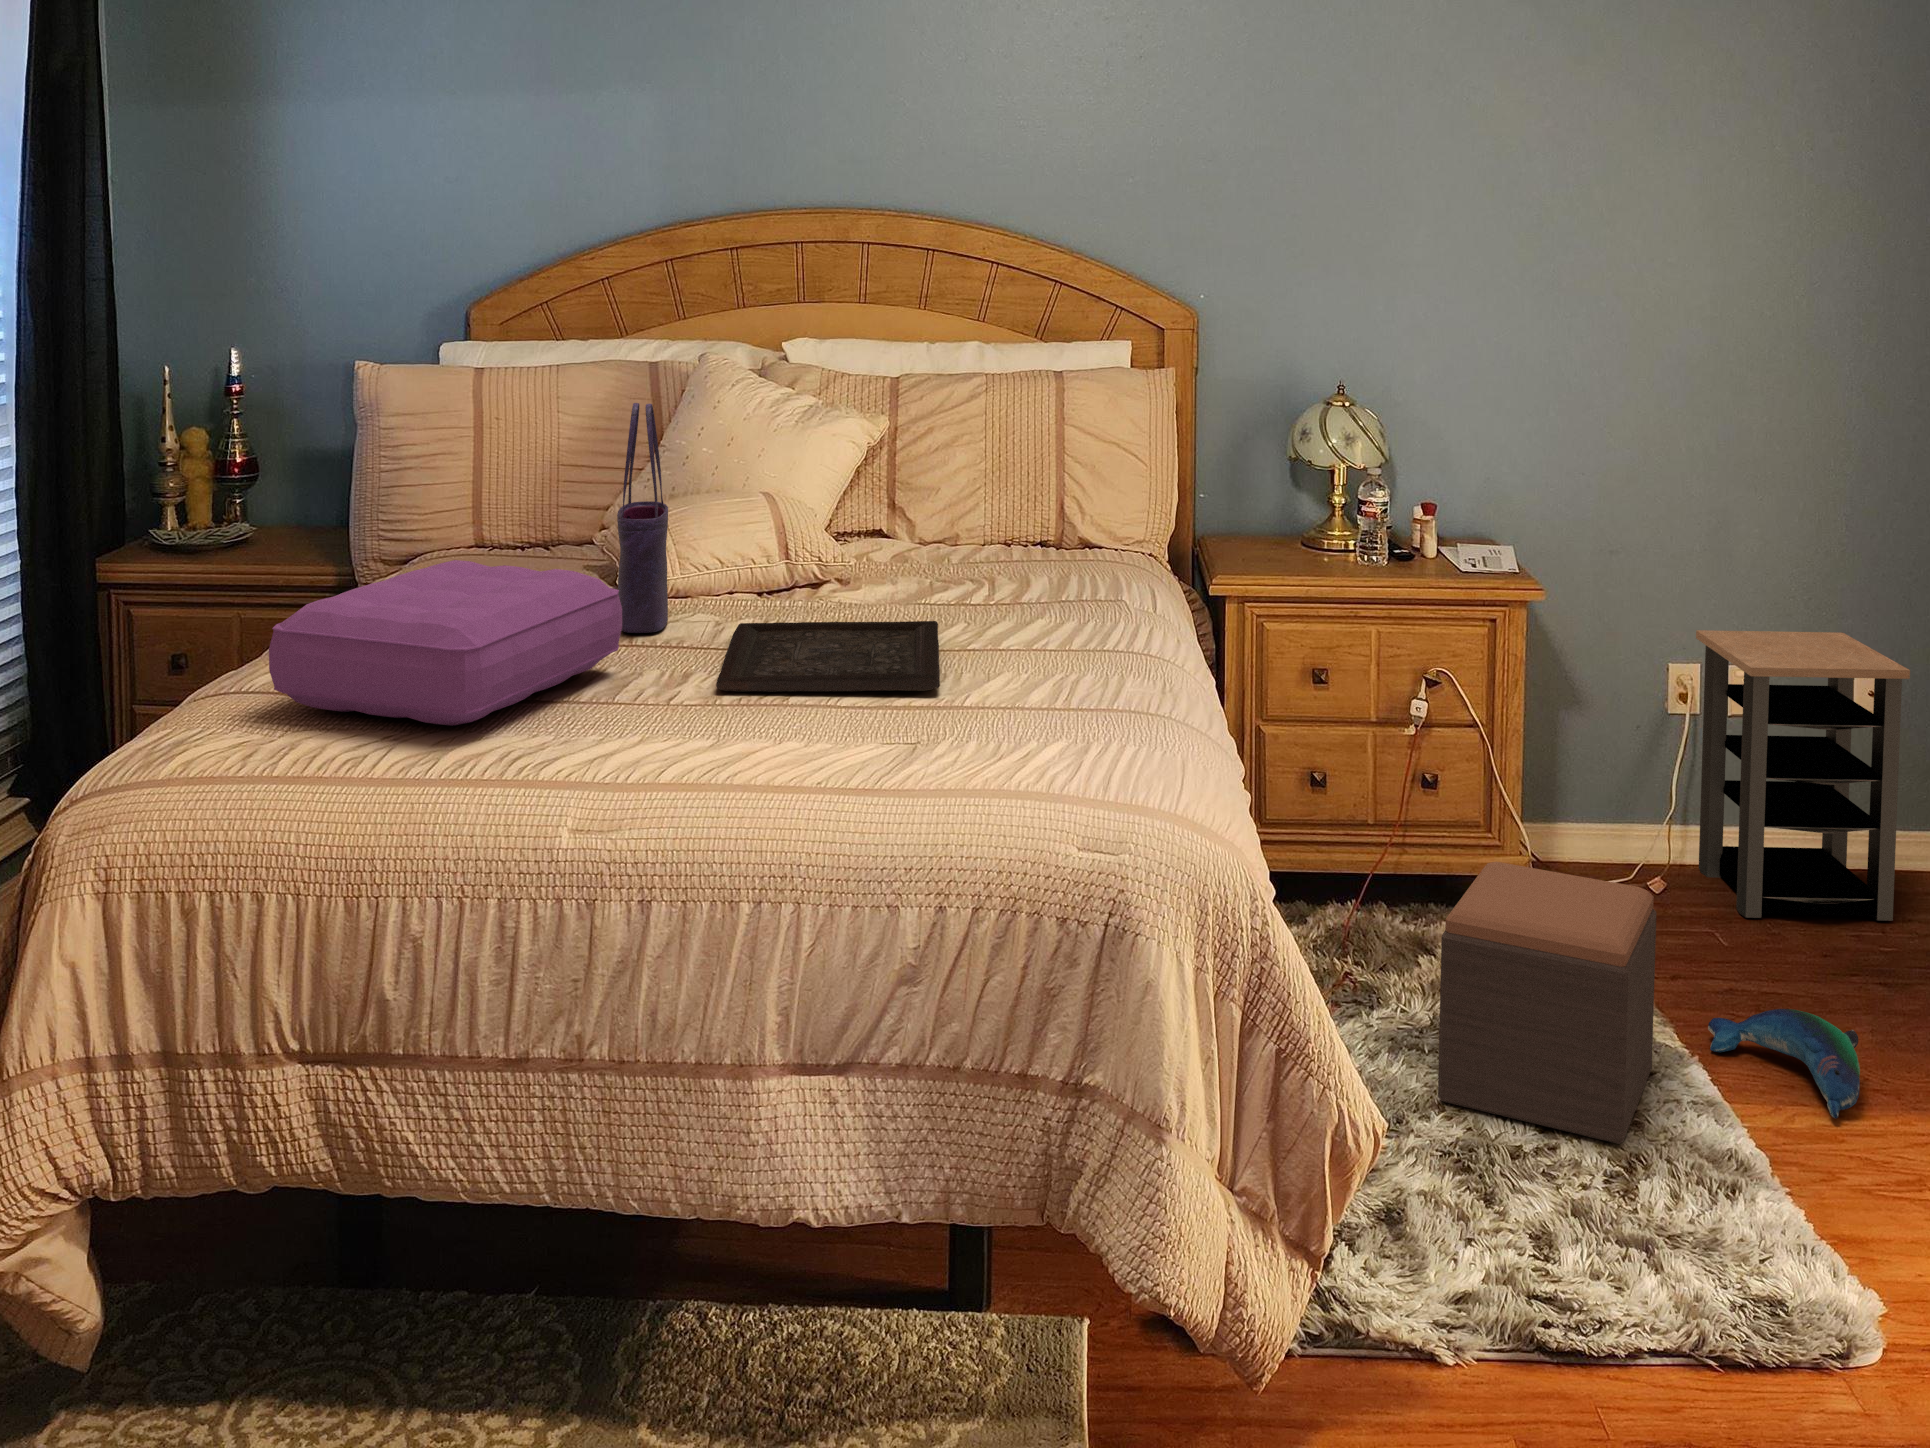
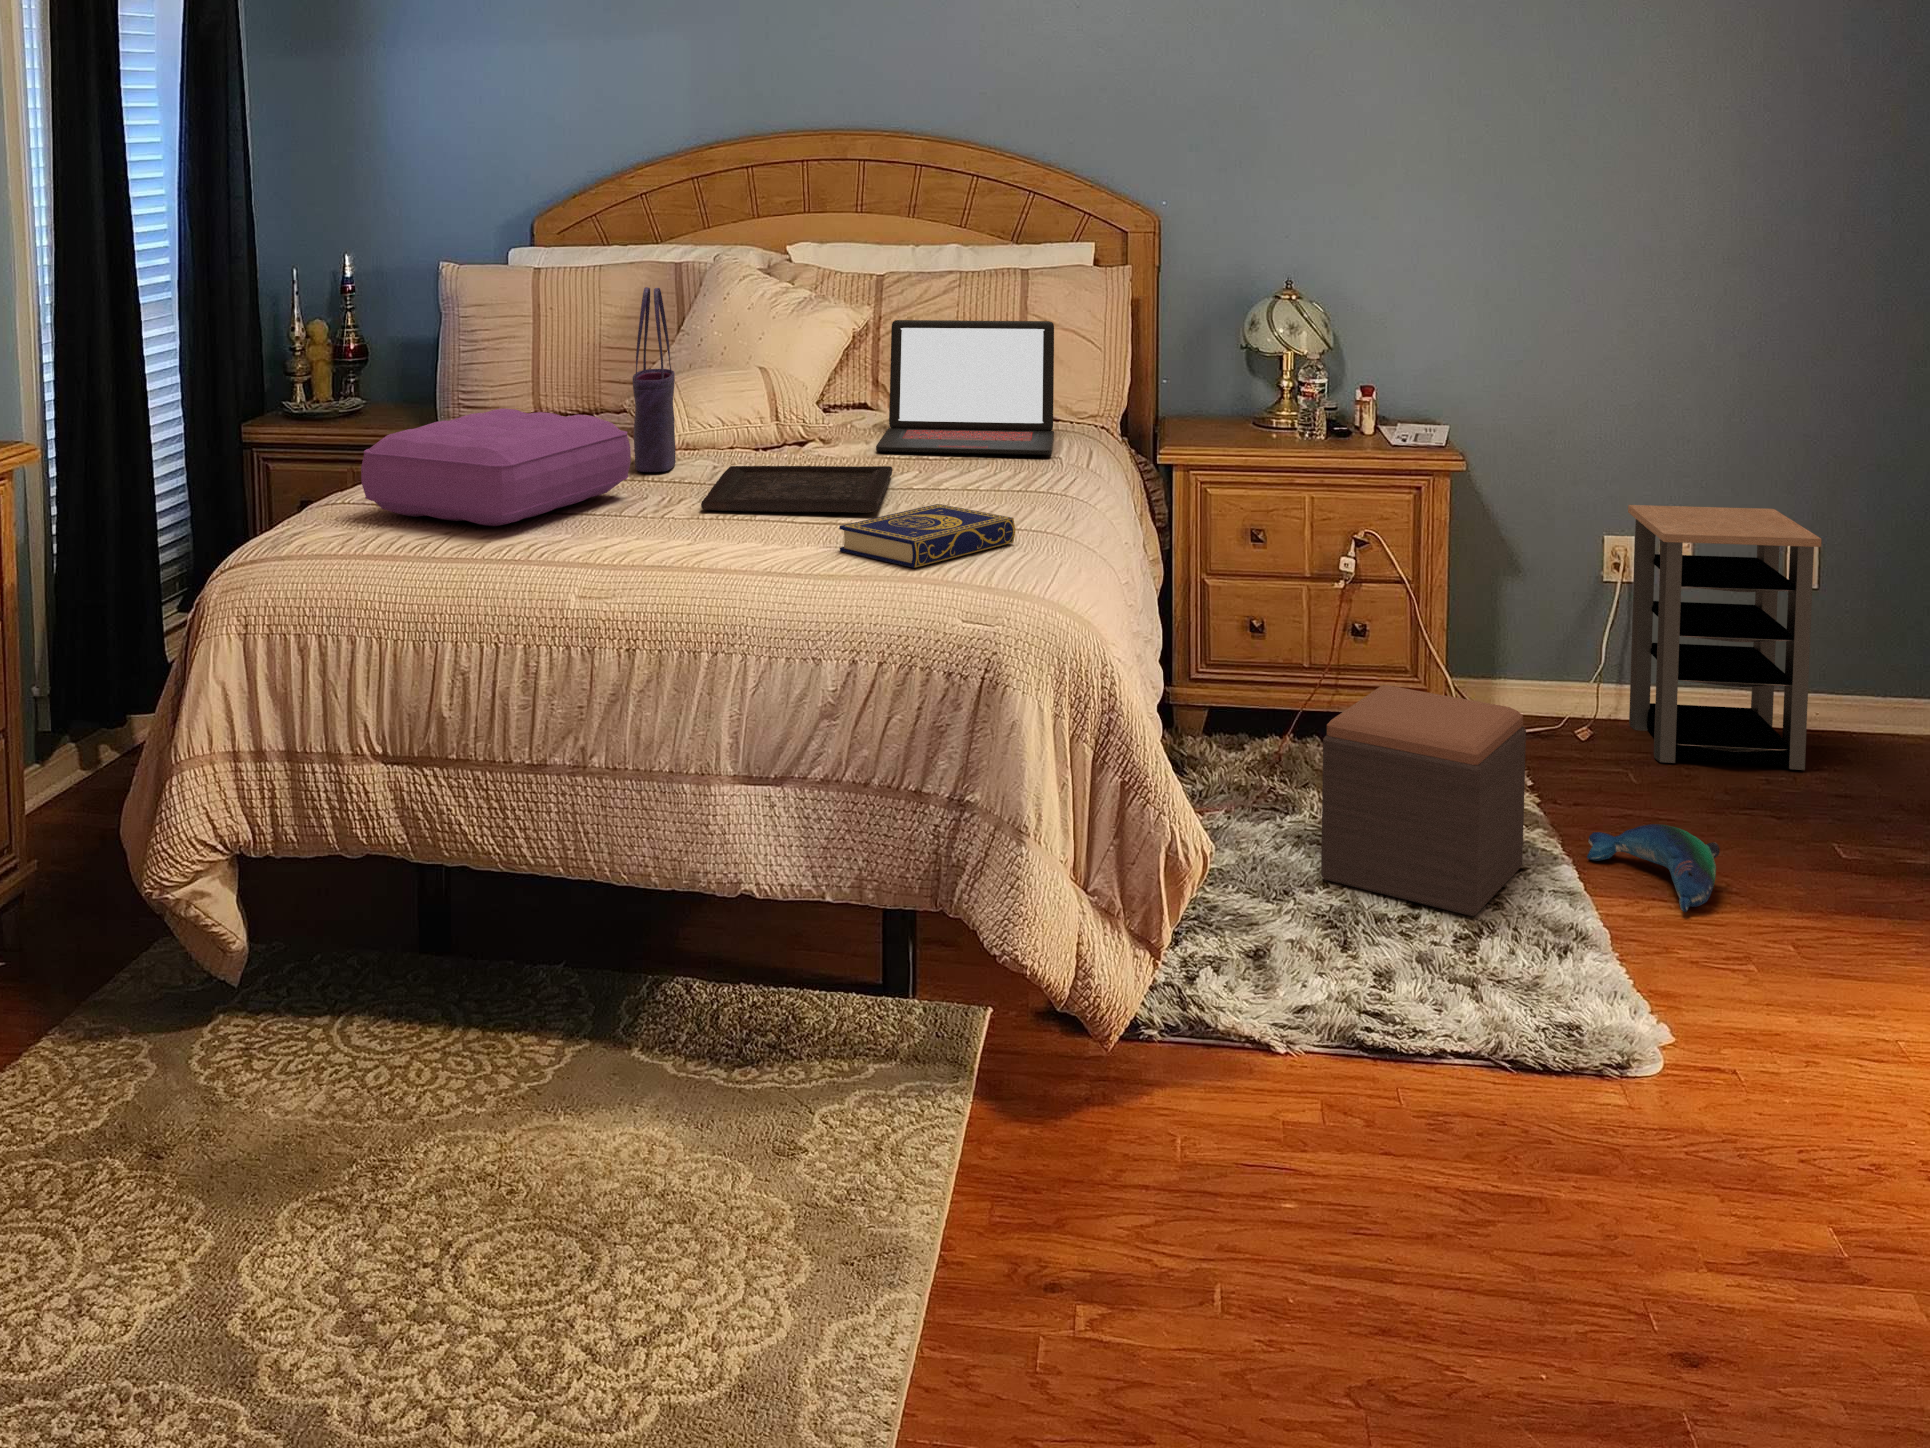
laptop: none [907,435,1113,598] -> present [876,320,1054,455]
book: none [908,681,1120,777] -> present [840,504,1015,568]

